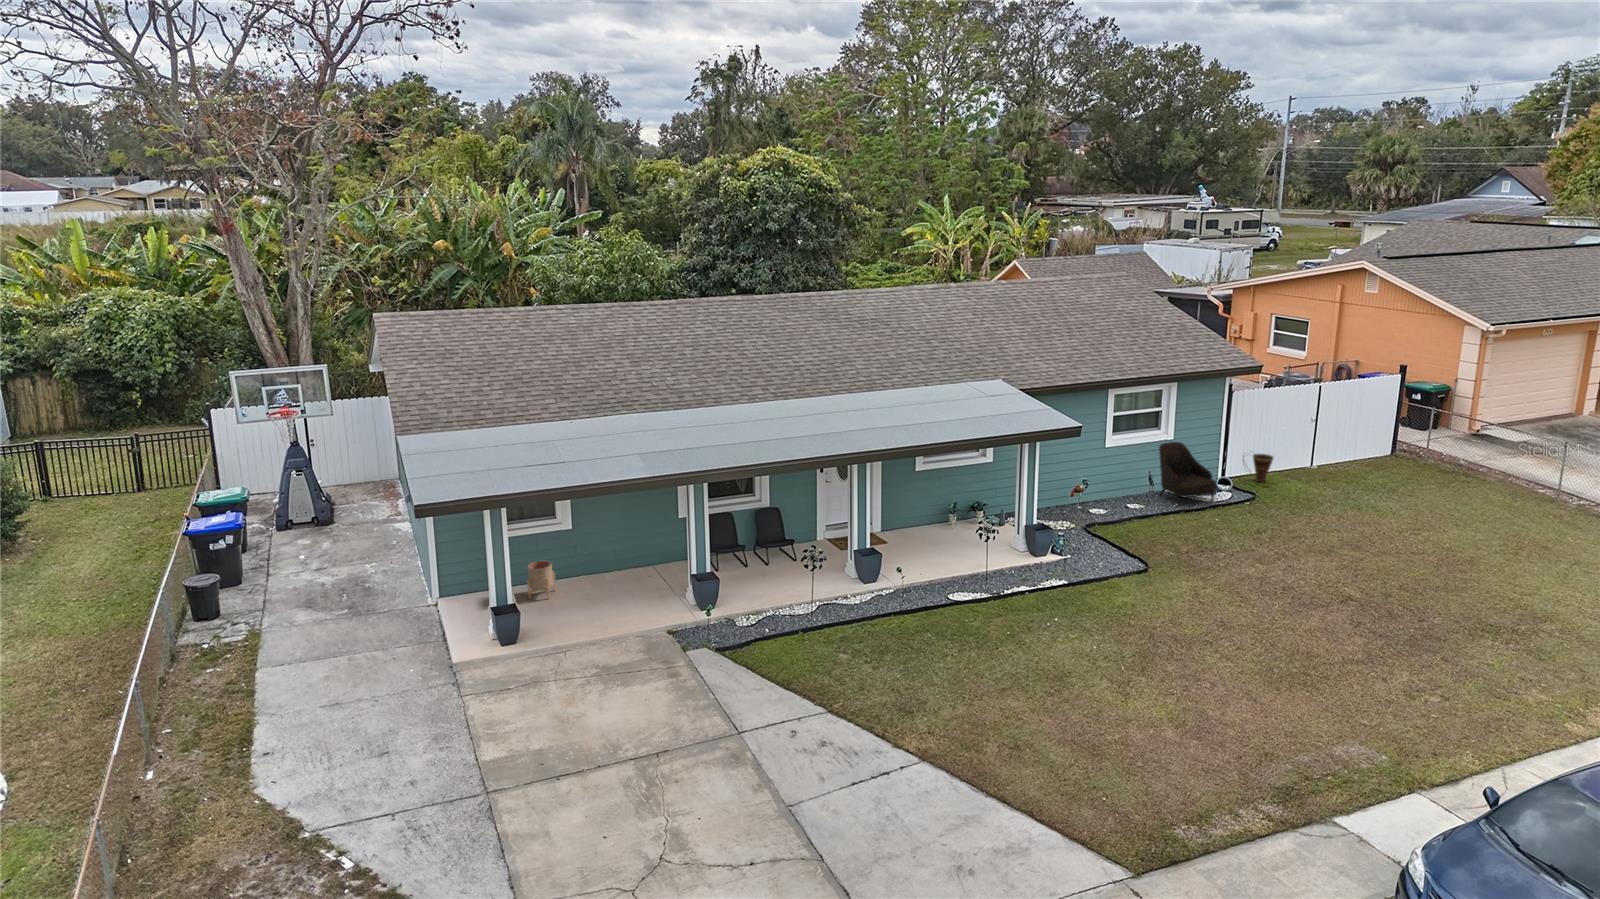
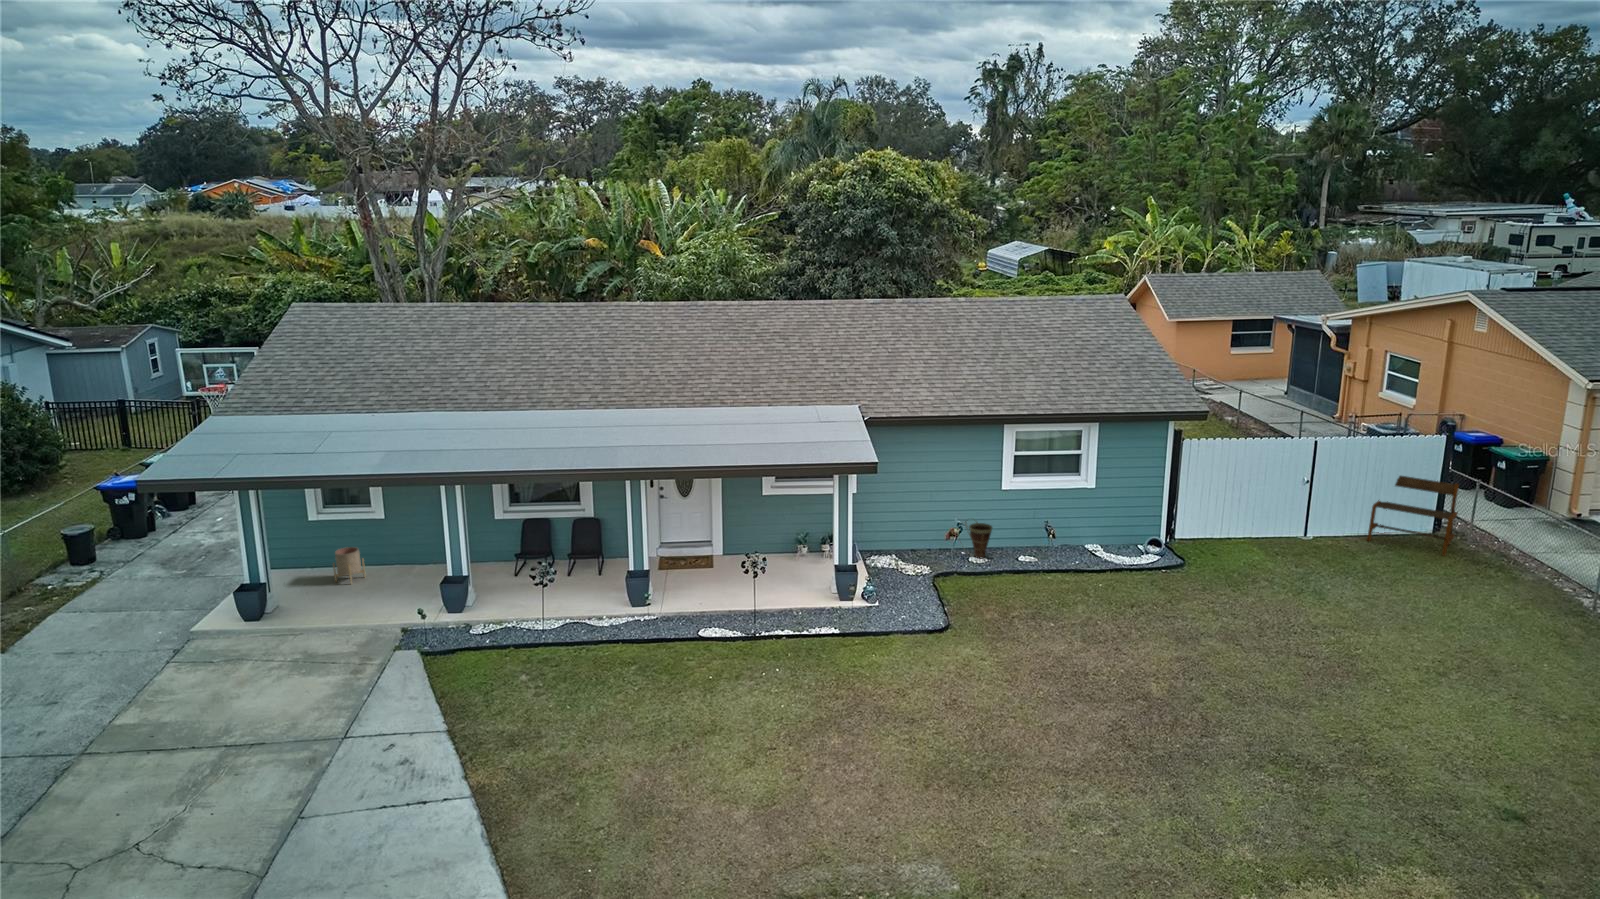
bench: none [1356,408,1425,470] -> present [1367,476,1459,556]
armchair: present [1159,442,1216,500] -> none [1070,491,1130,567]
basket: present [1243,454,1273,482] -> present [965,521,992,558]

